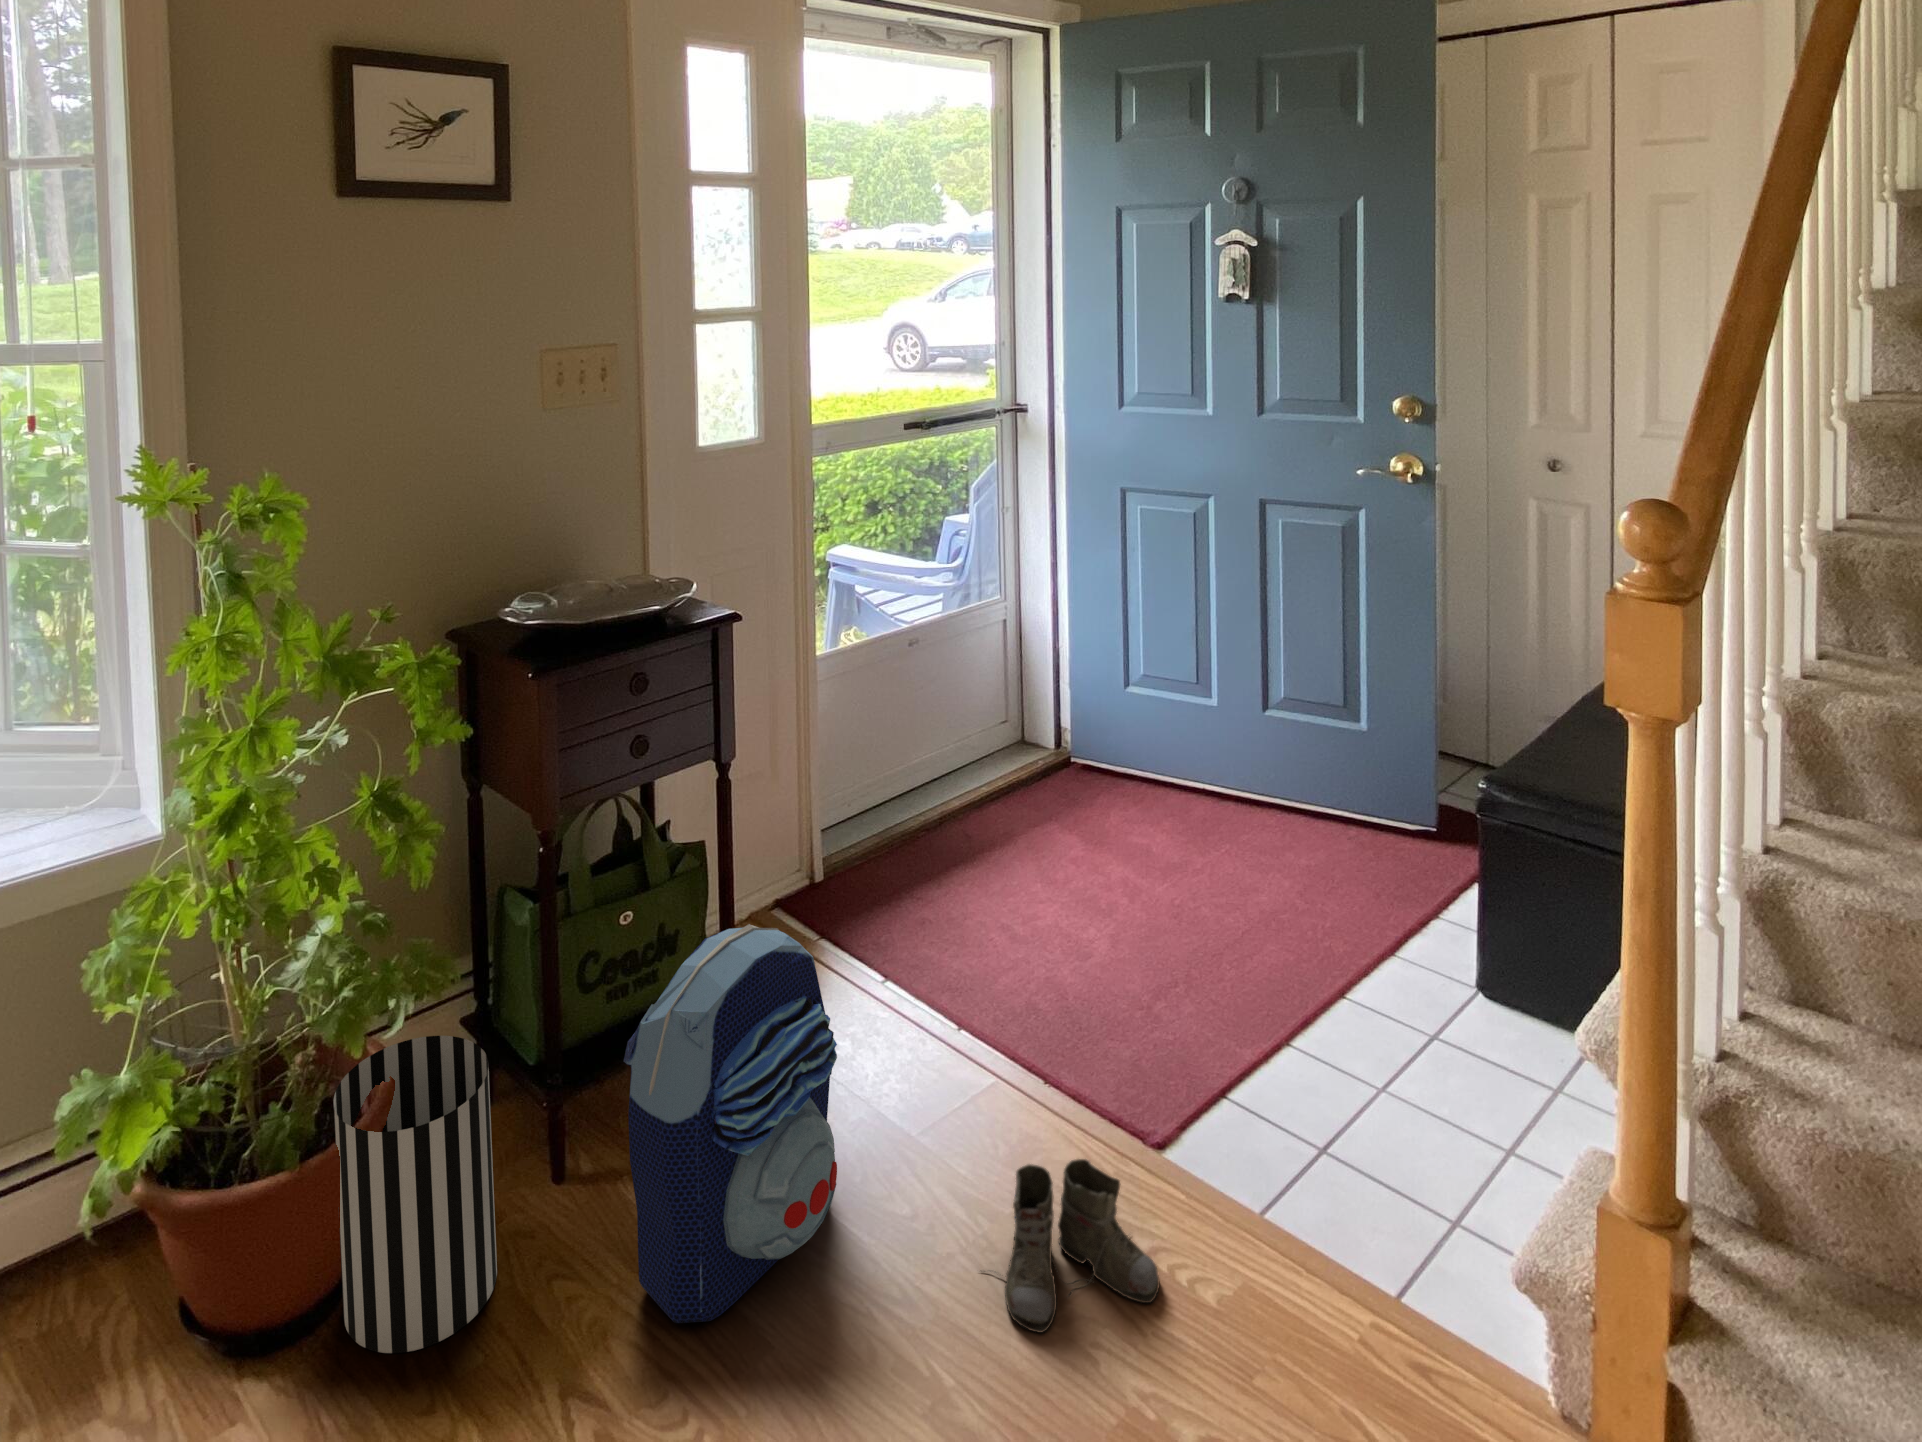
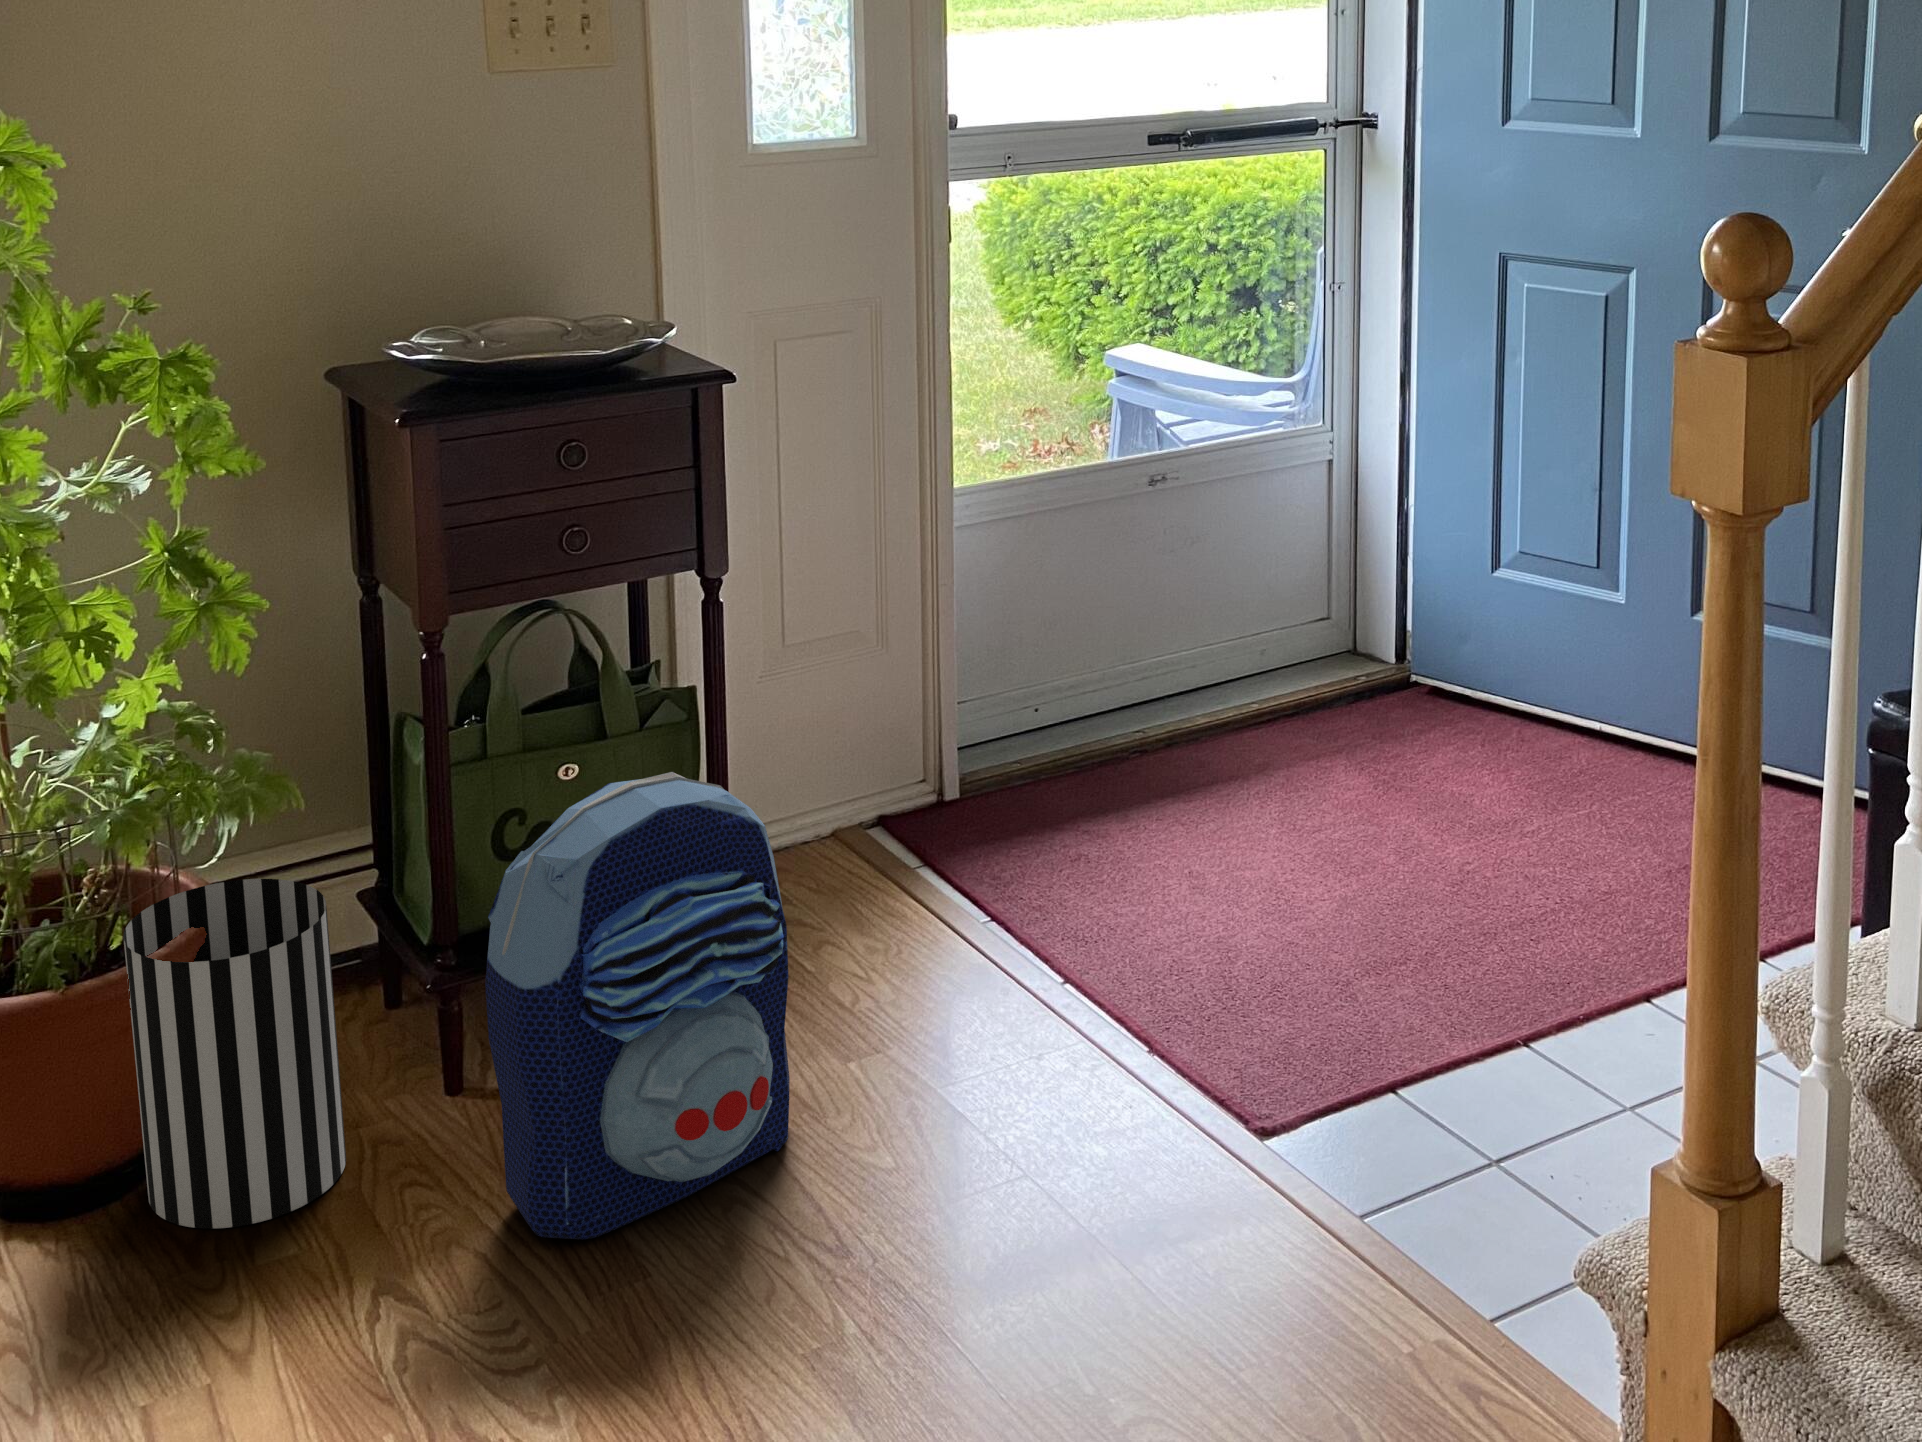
boots: present [1005,1159,1159,1333] -> none [944,1110,1175,1296]

